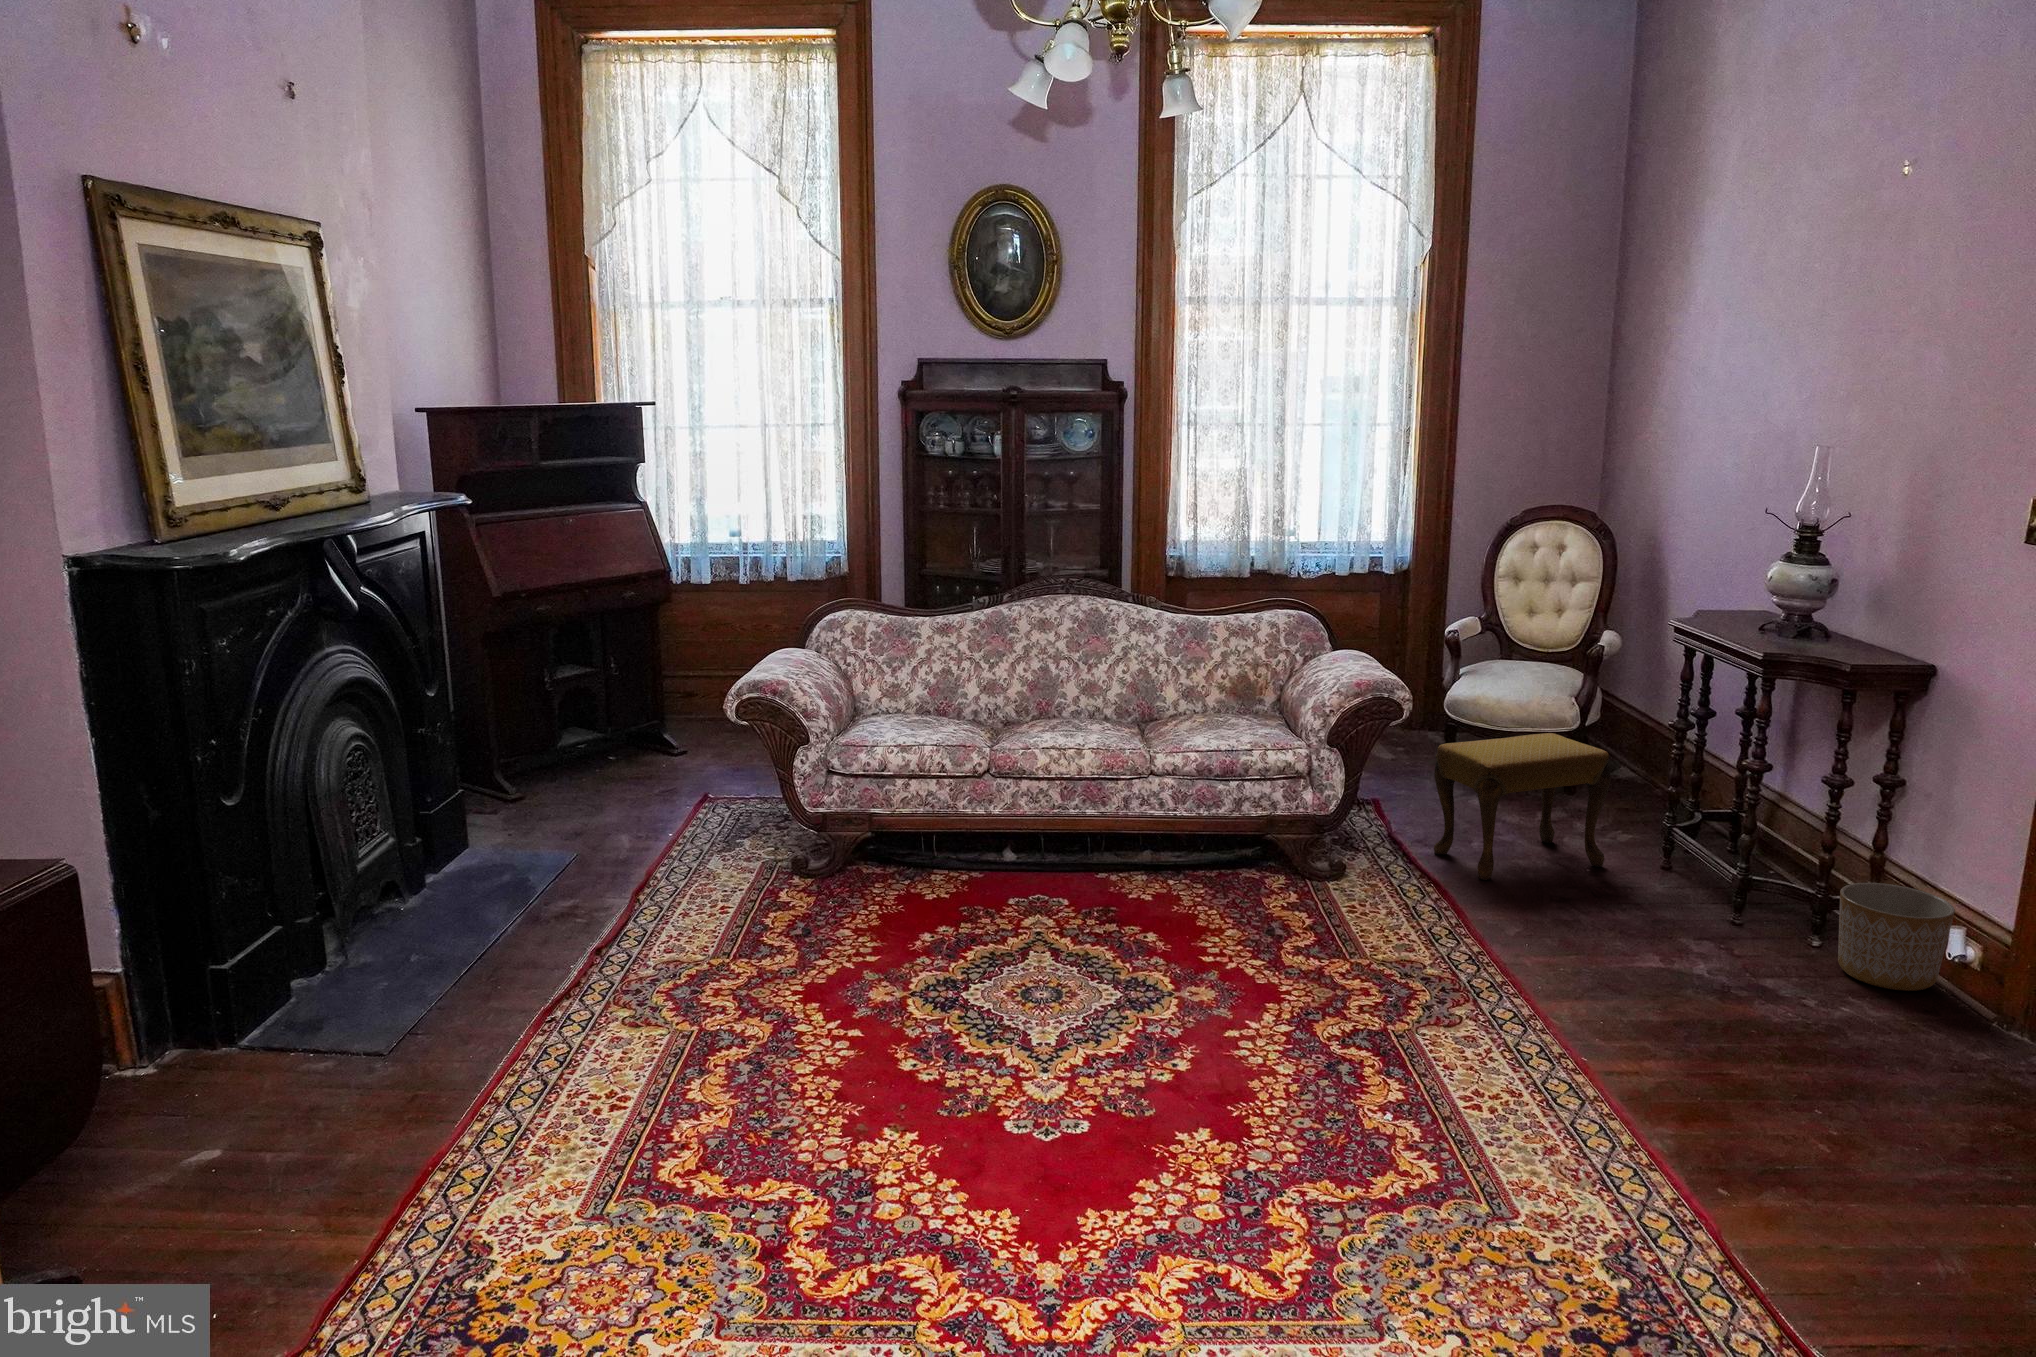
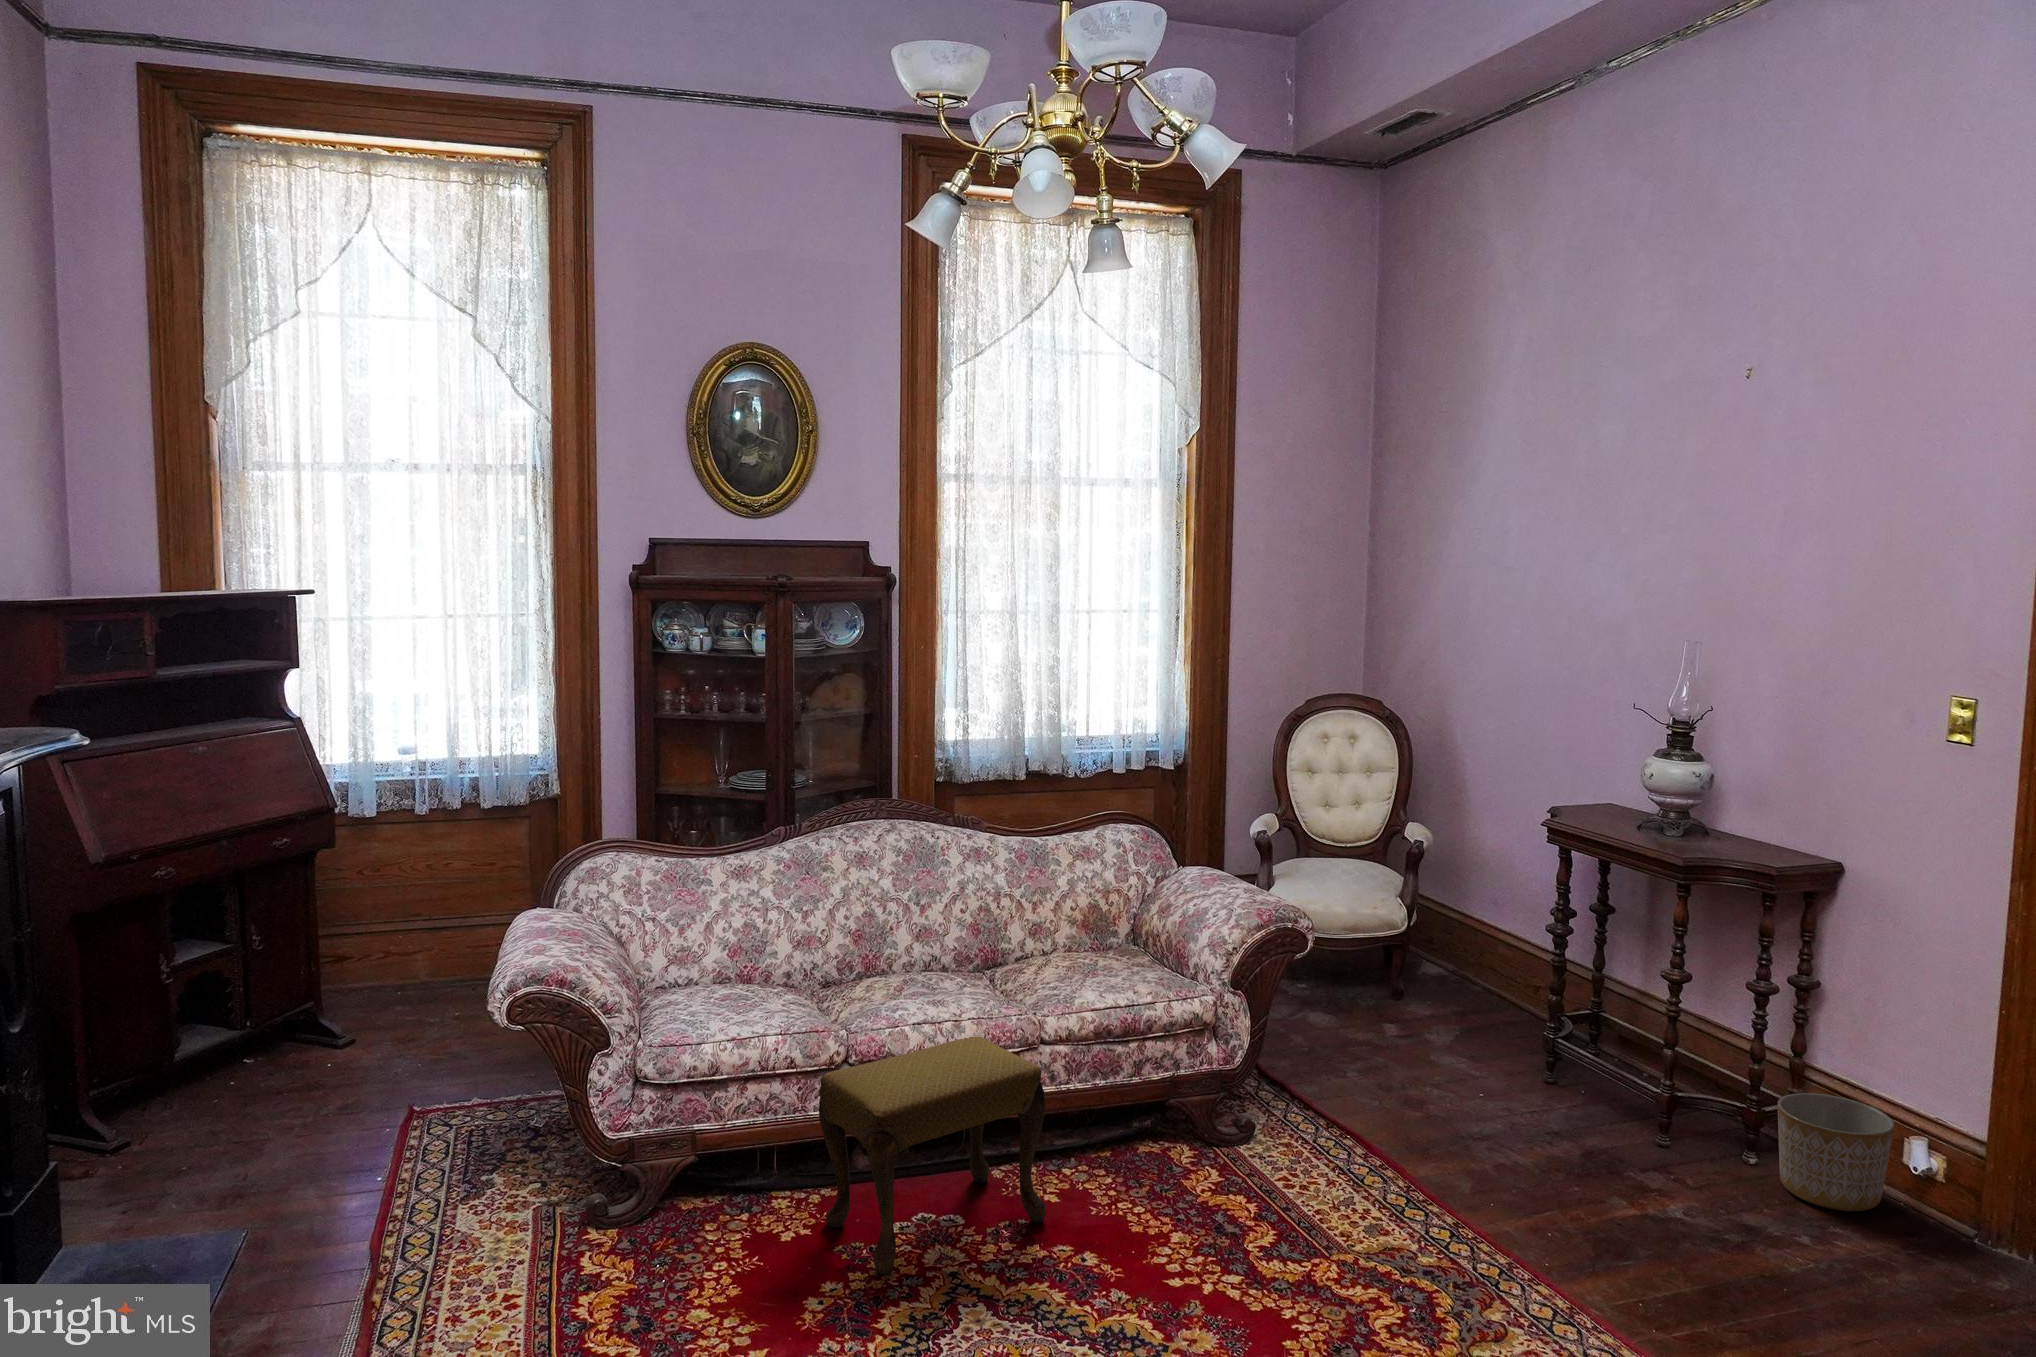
footstool: present [1434,733,1610,880] -> present [819,1037,1046,1274]

